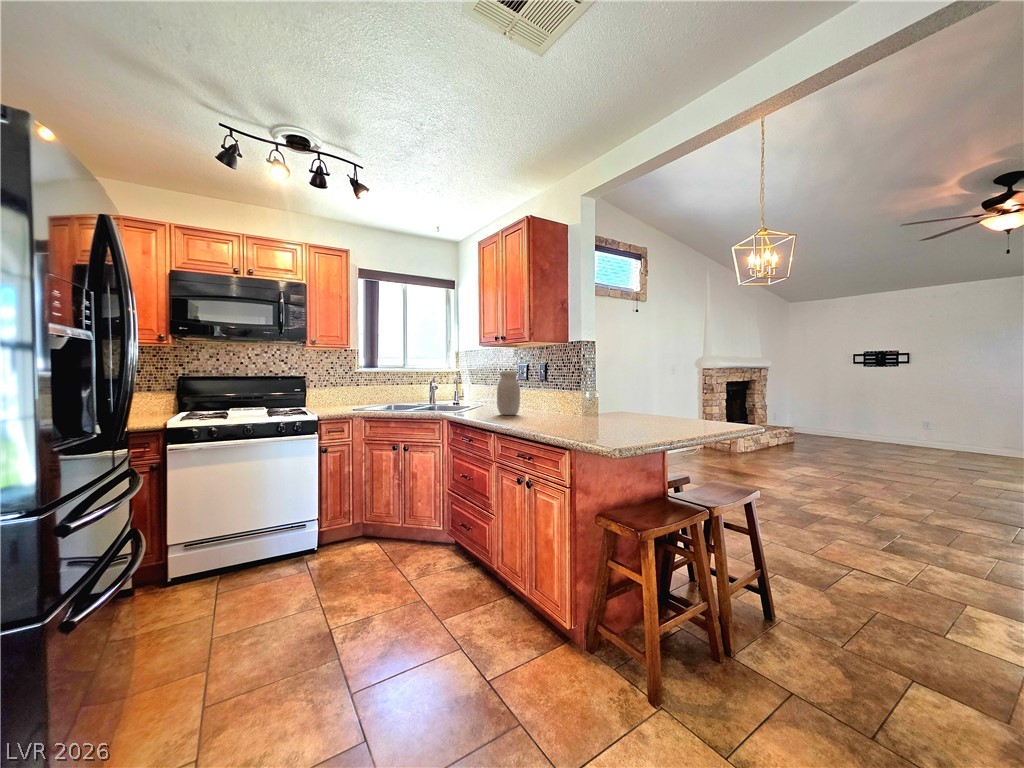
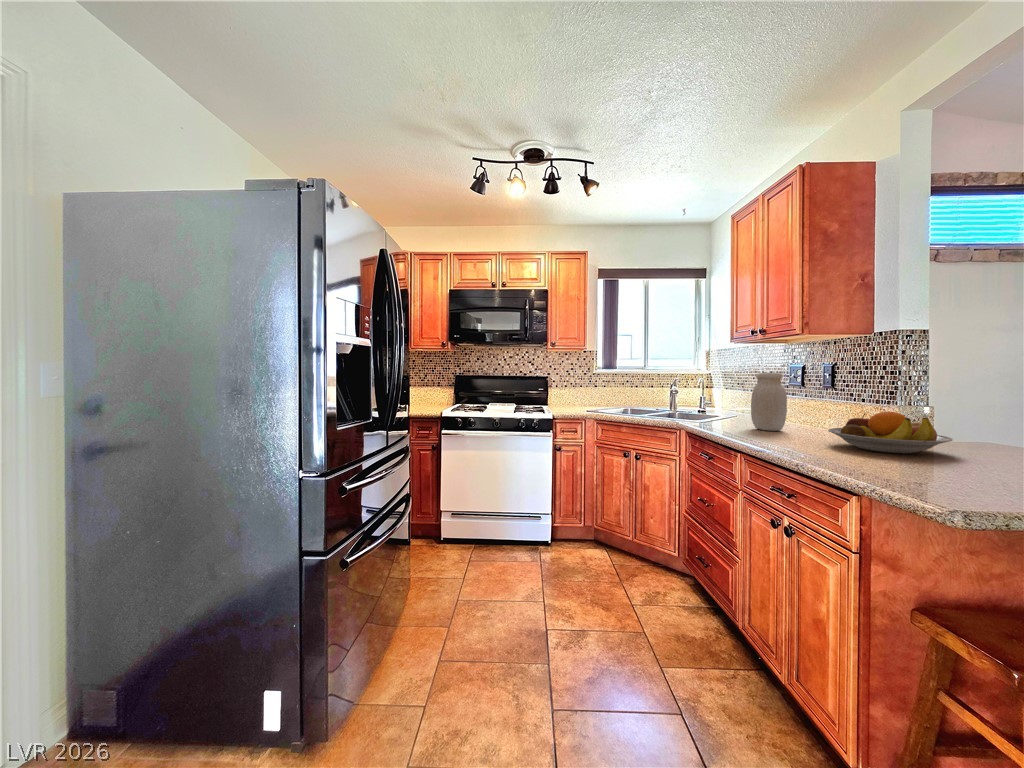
fruit bowl: none [547,396,607,423] -> present [828,412,953,453]

